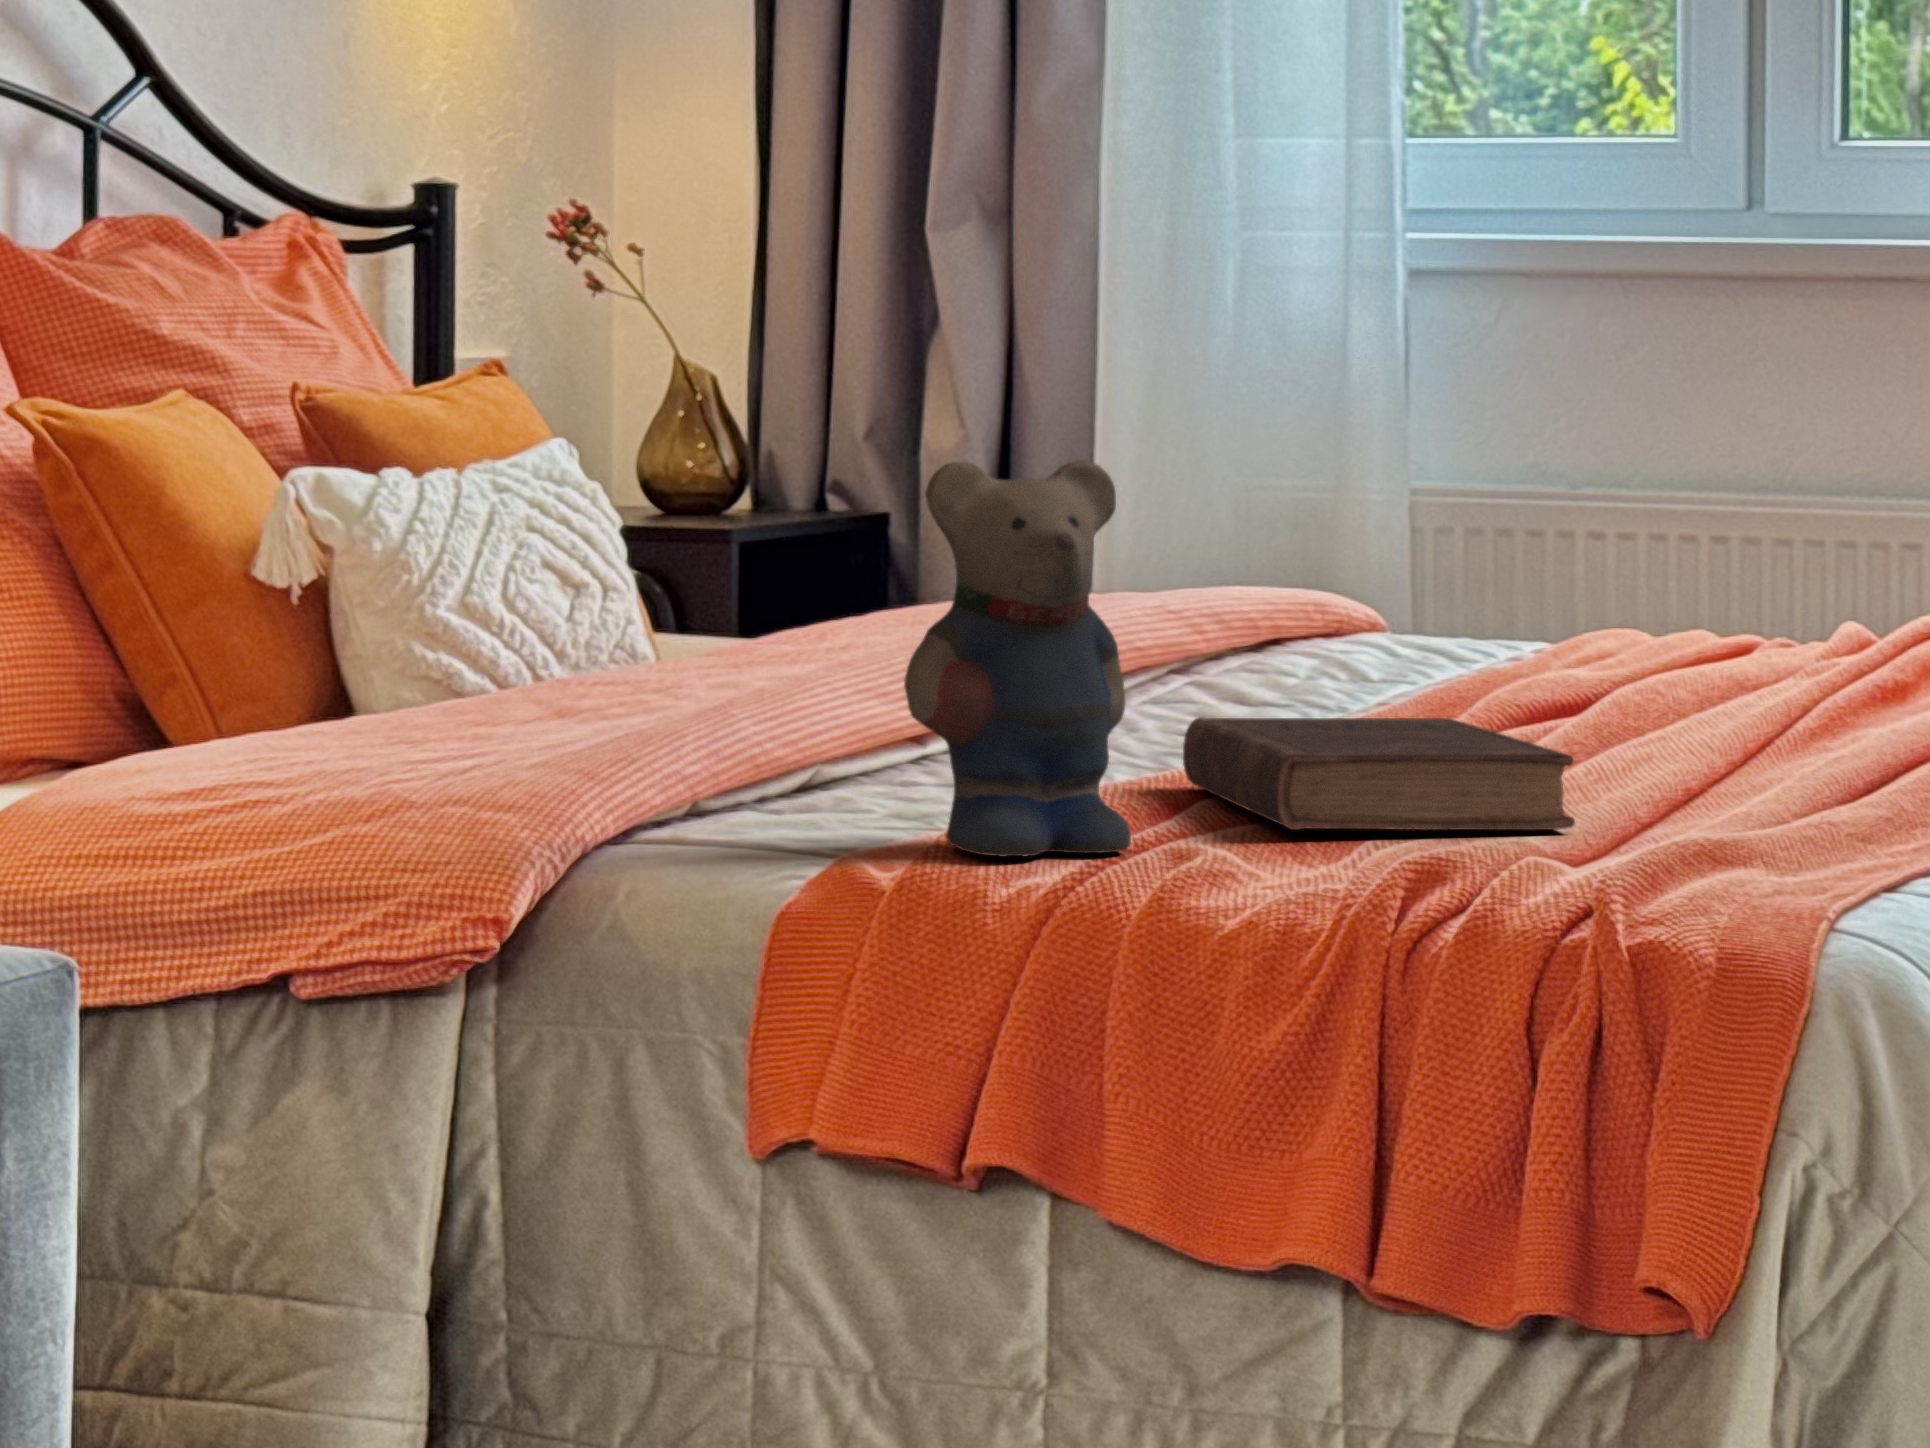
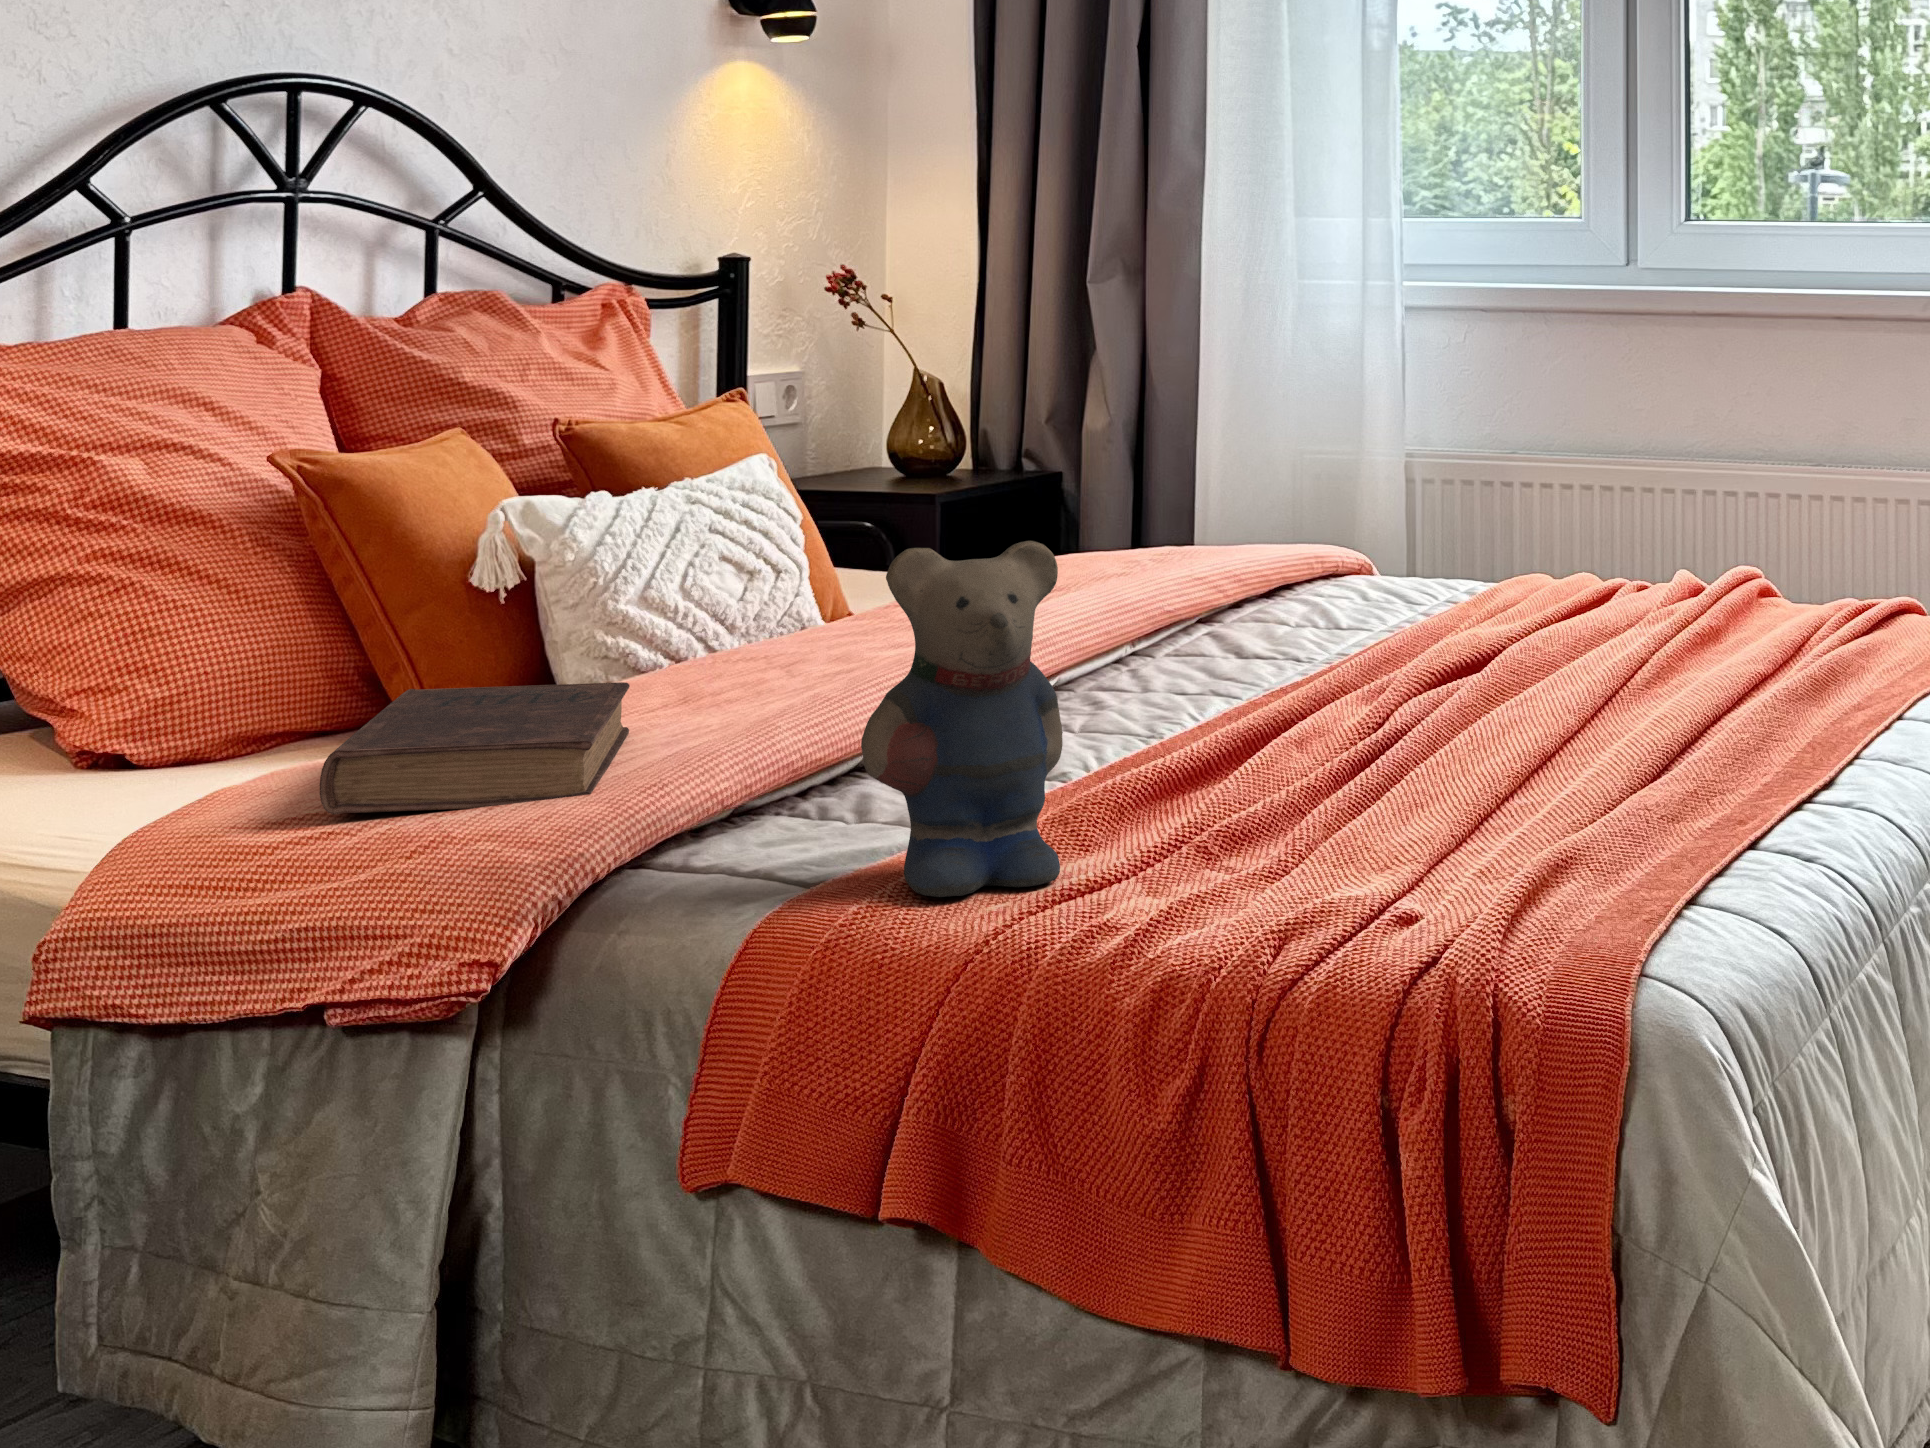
book: present [1183,717,1575,830] -> present [320,682,630,814]

